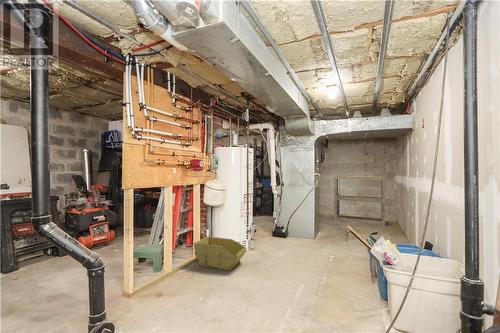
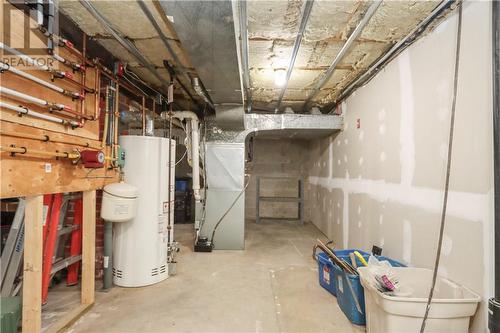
storage bin: present [194,236,247,271] -> none [85,268,172,319]

